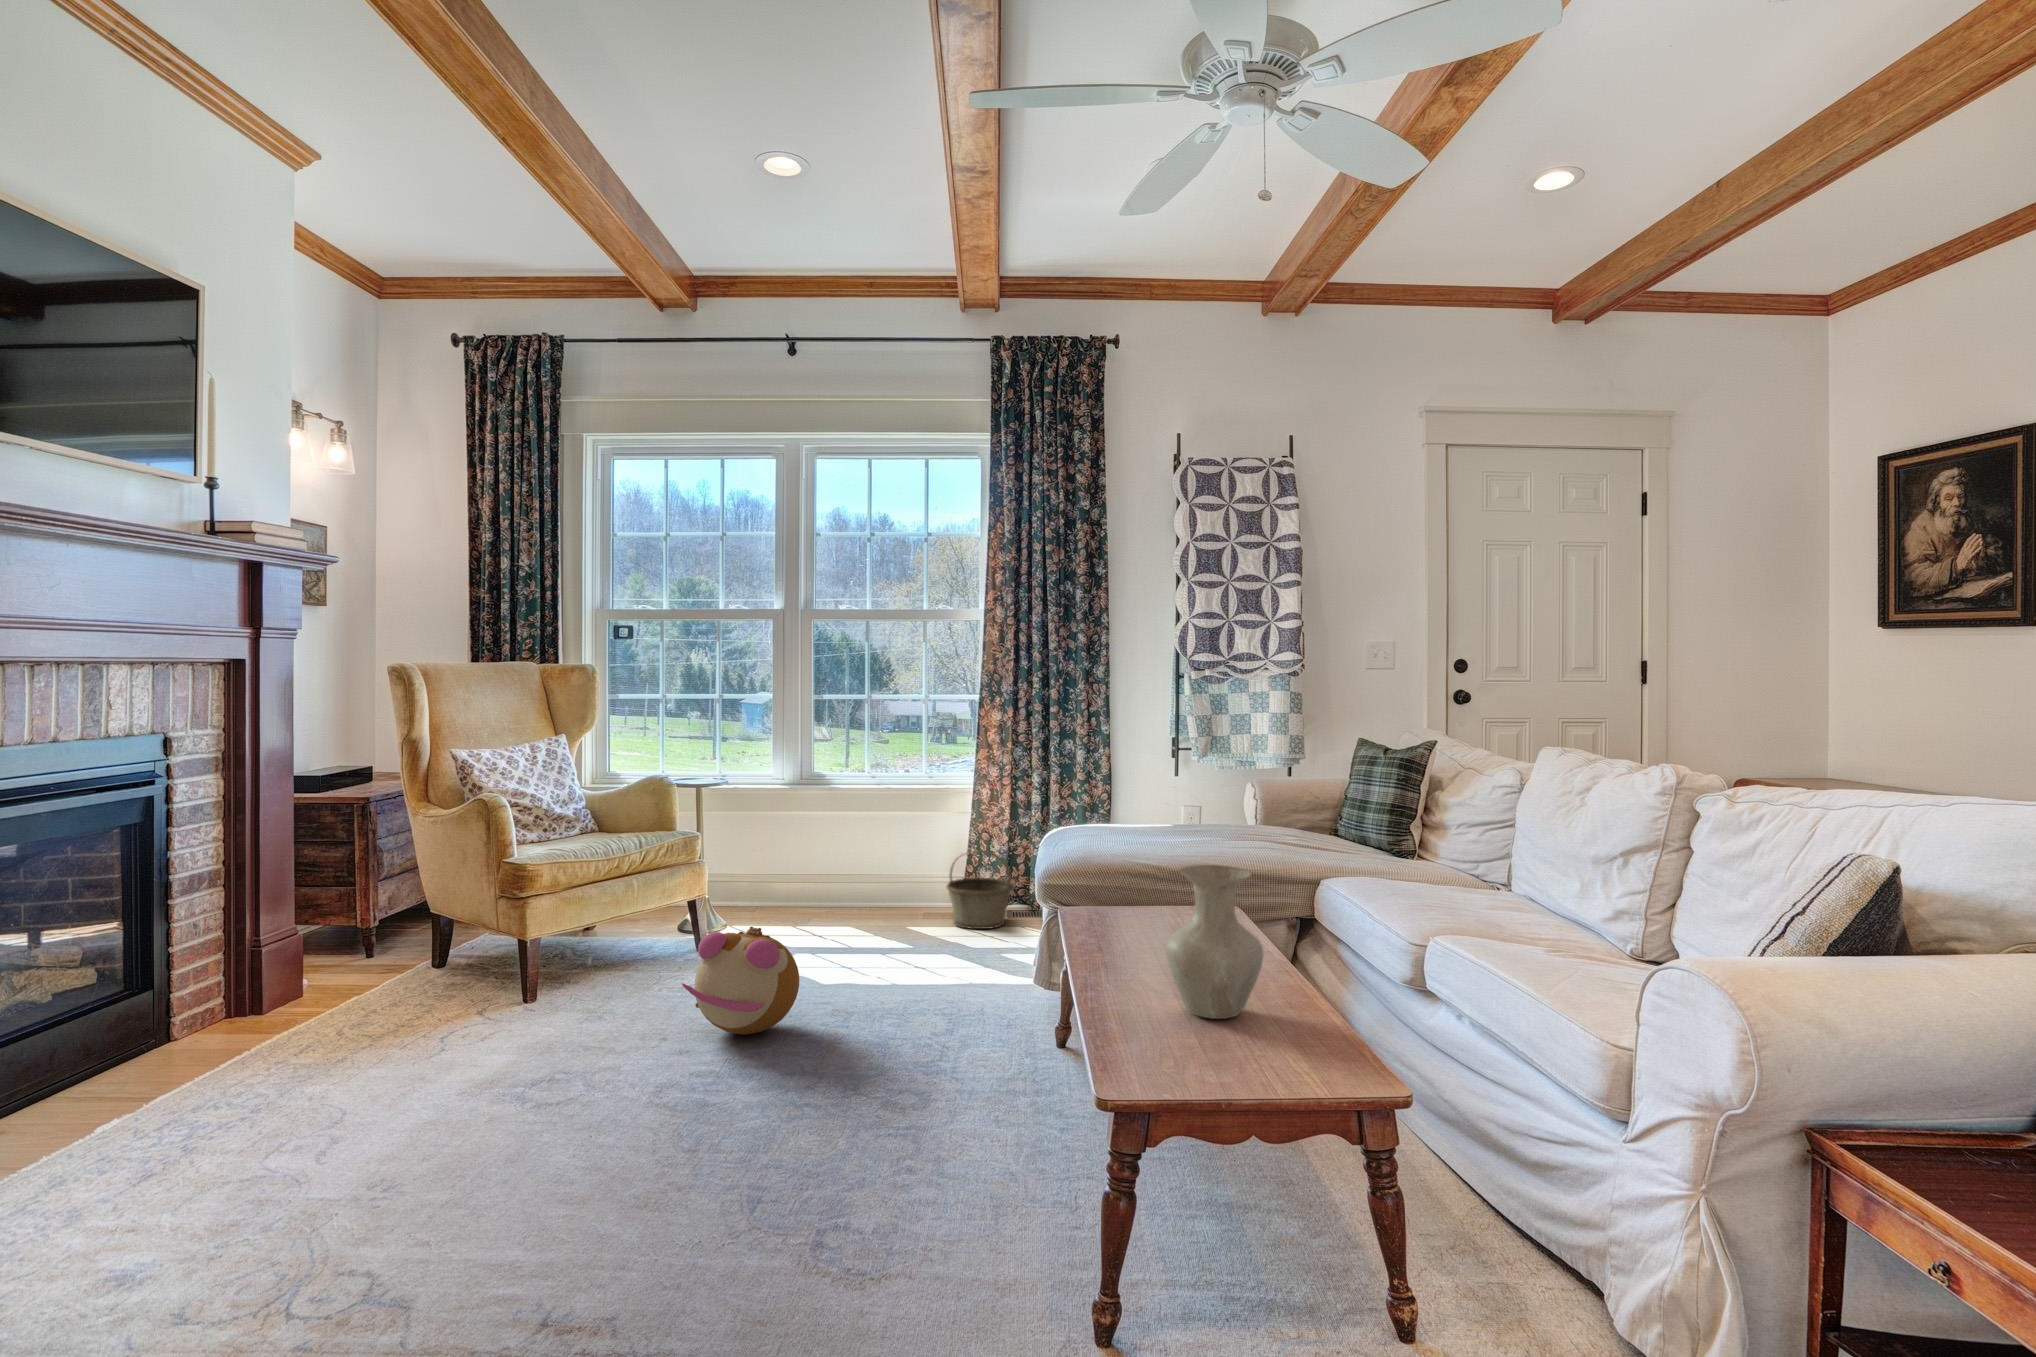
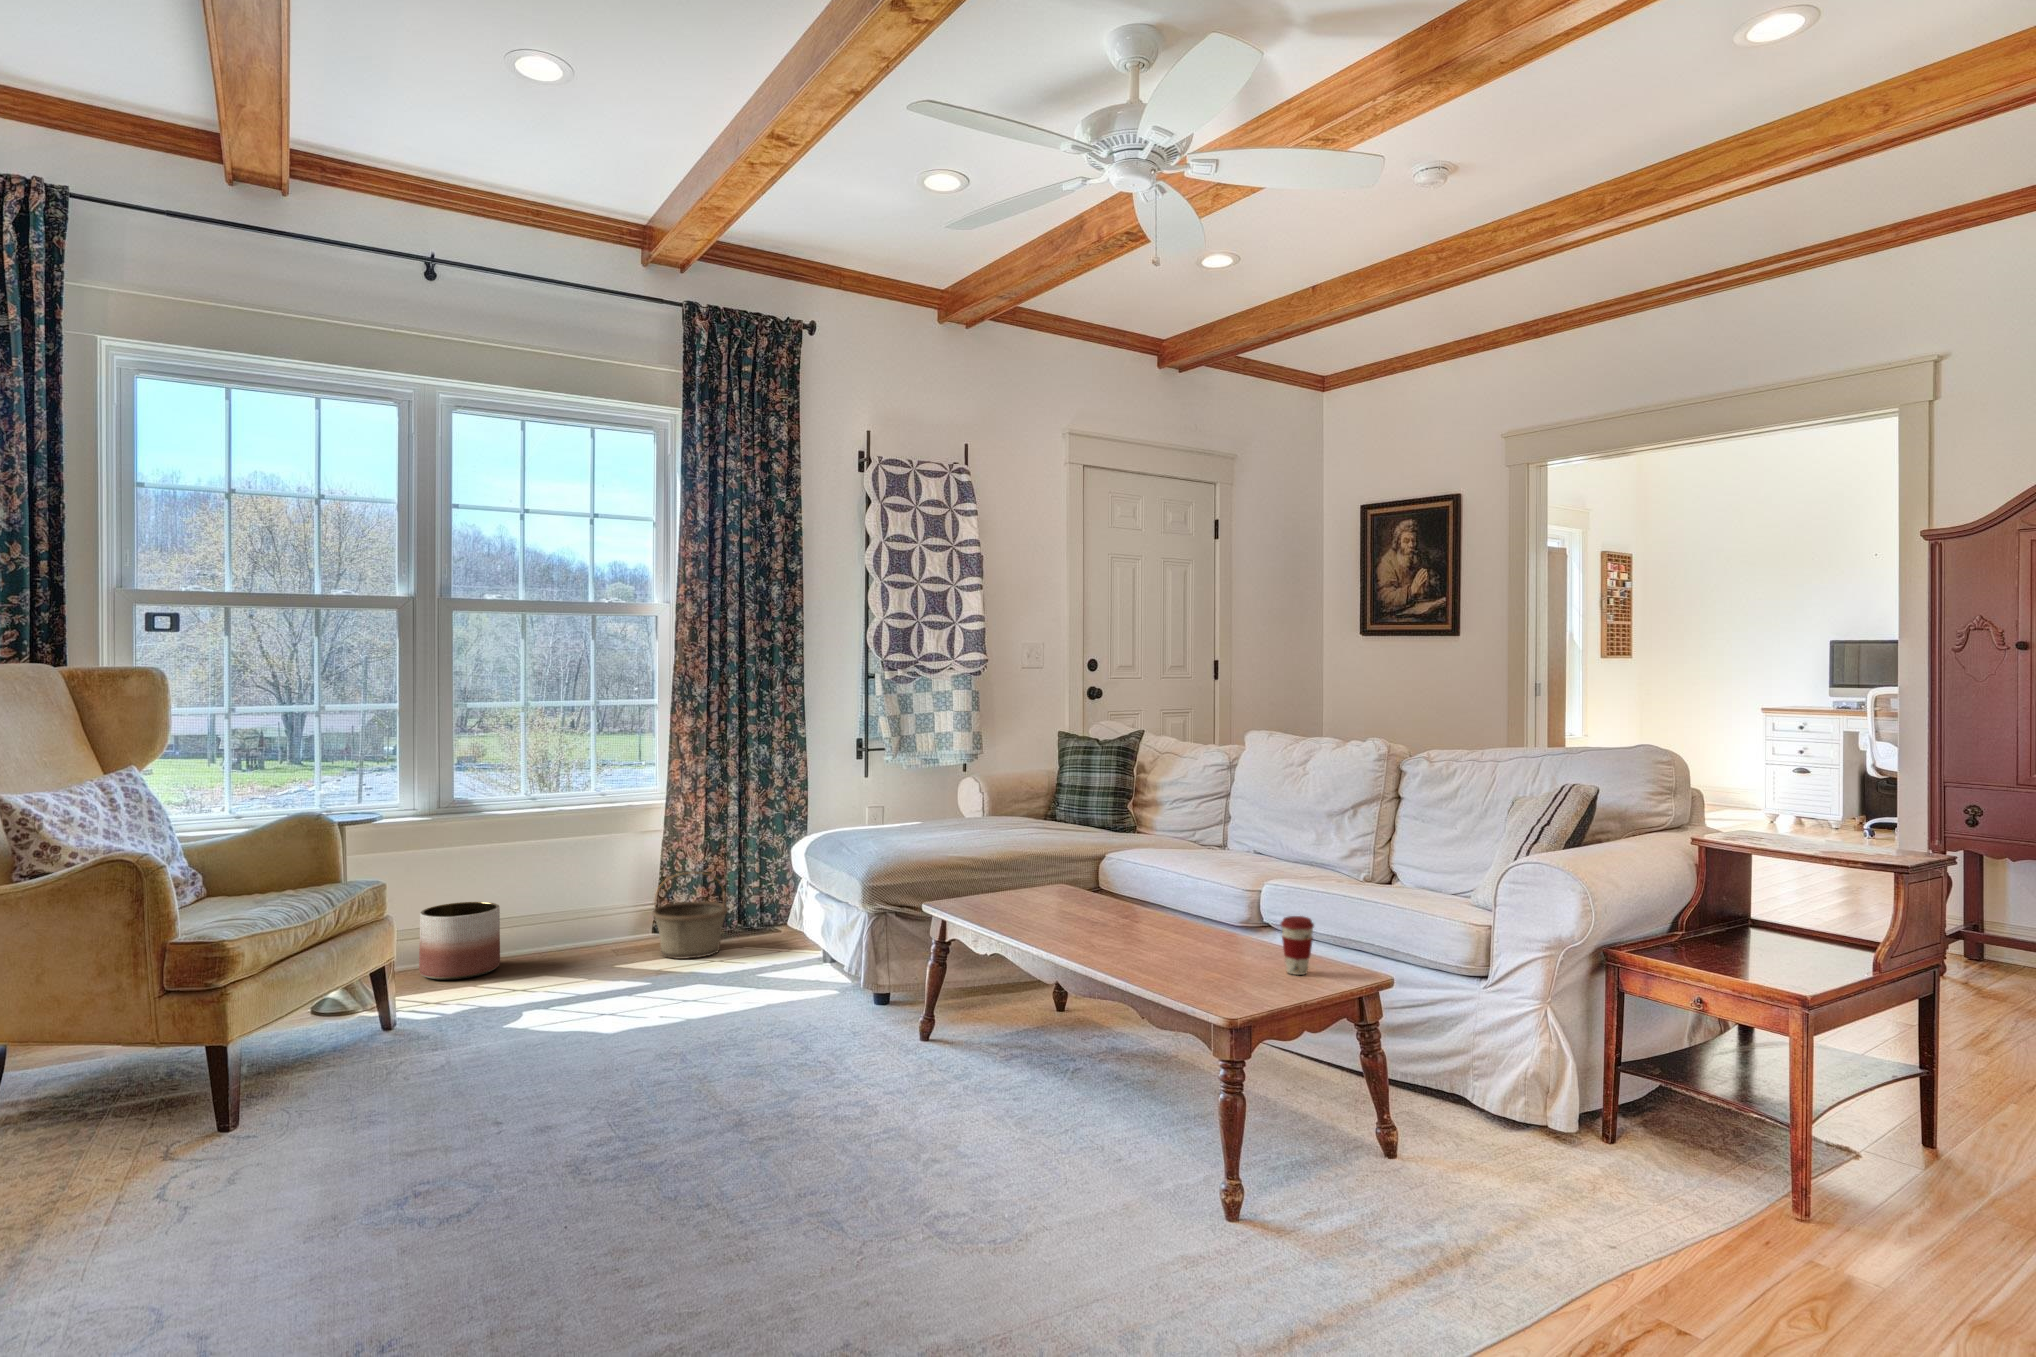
planter: none [774,857,833,918] -> present [419,902,500,980]
vase: present [1166,865,1263,1019] -> none [1158,834,1241,963]
plush toy: present [682,927,799,1034] -> none [515,972,645,1100]
coffee cup: none [1276,980,1318,1055] -> present [1281,916,1314,975]

